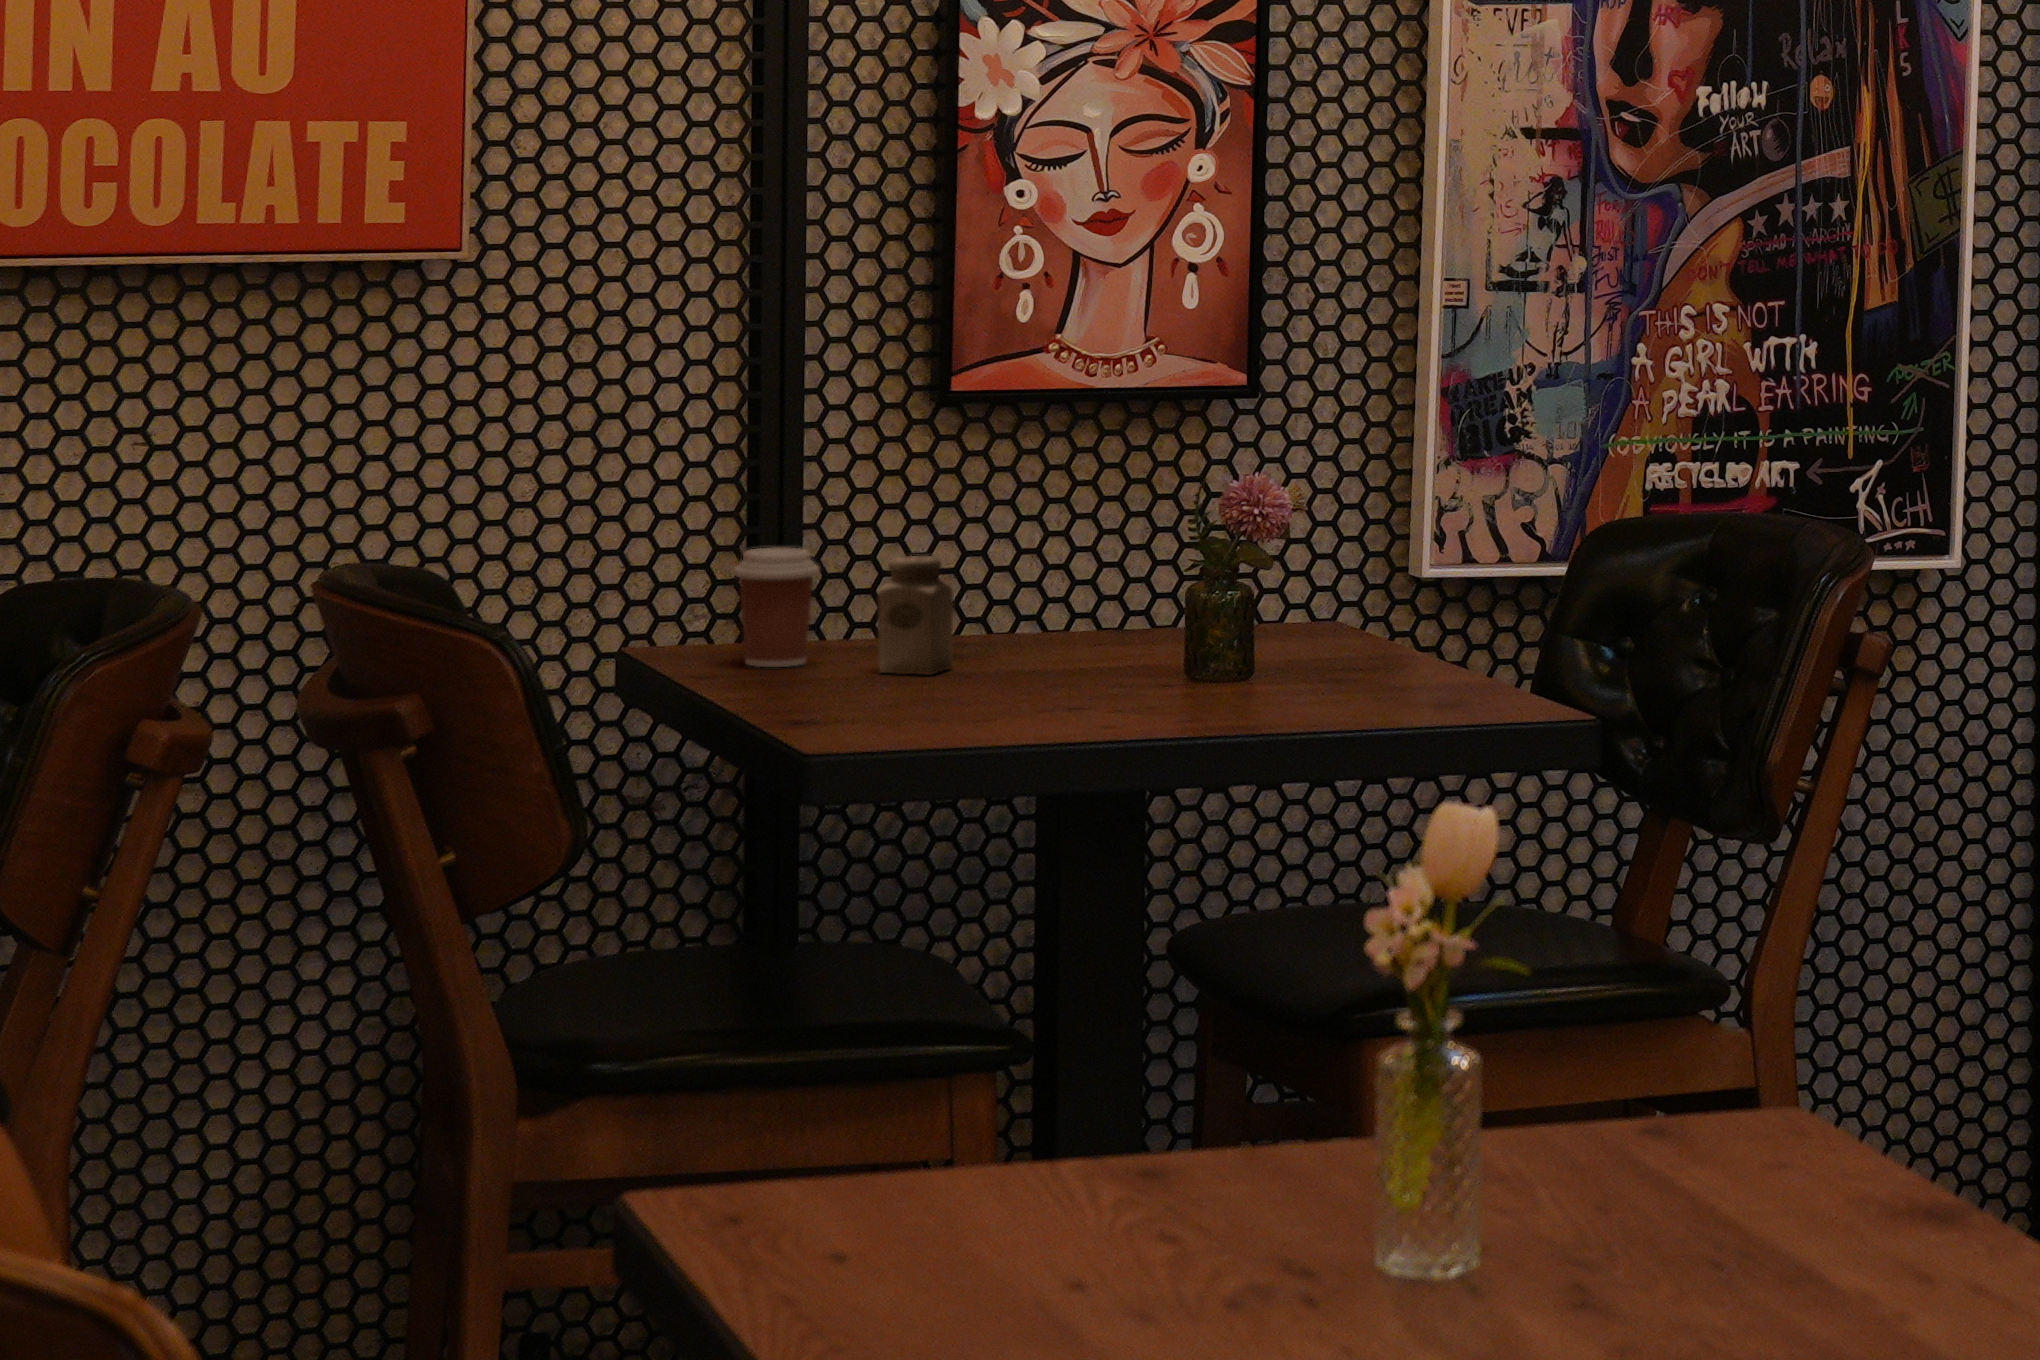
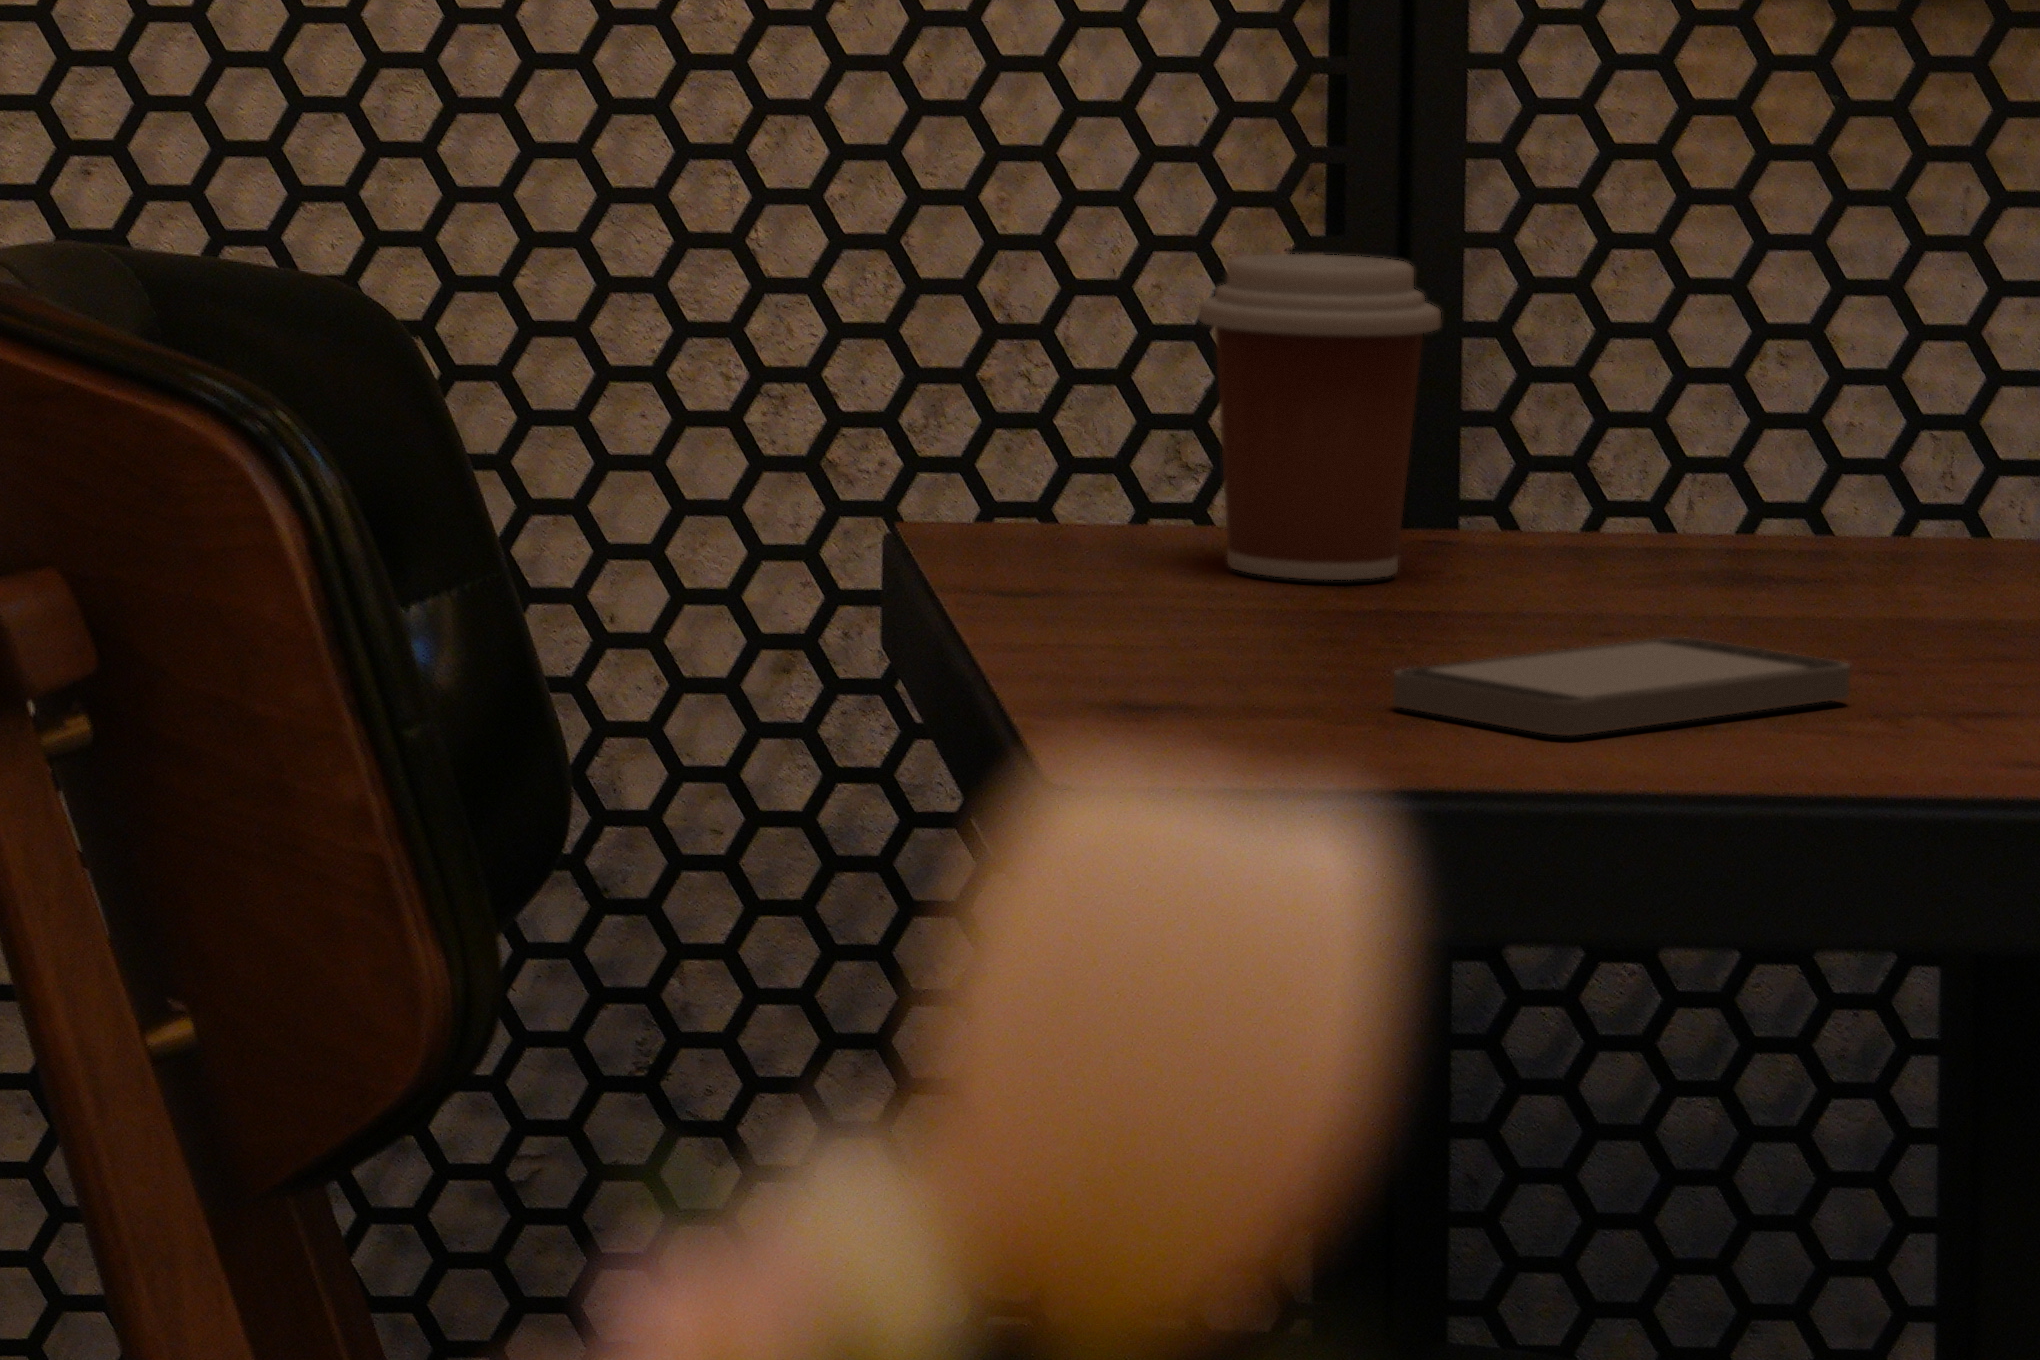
salt shaker: present [878,556,953,674] -> none [1589,289,1824,633]
smartphone: none [834,677,971,710] -> present [1393,637,1850,736]

